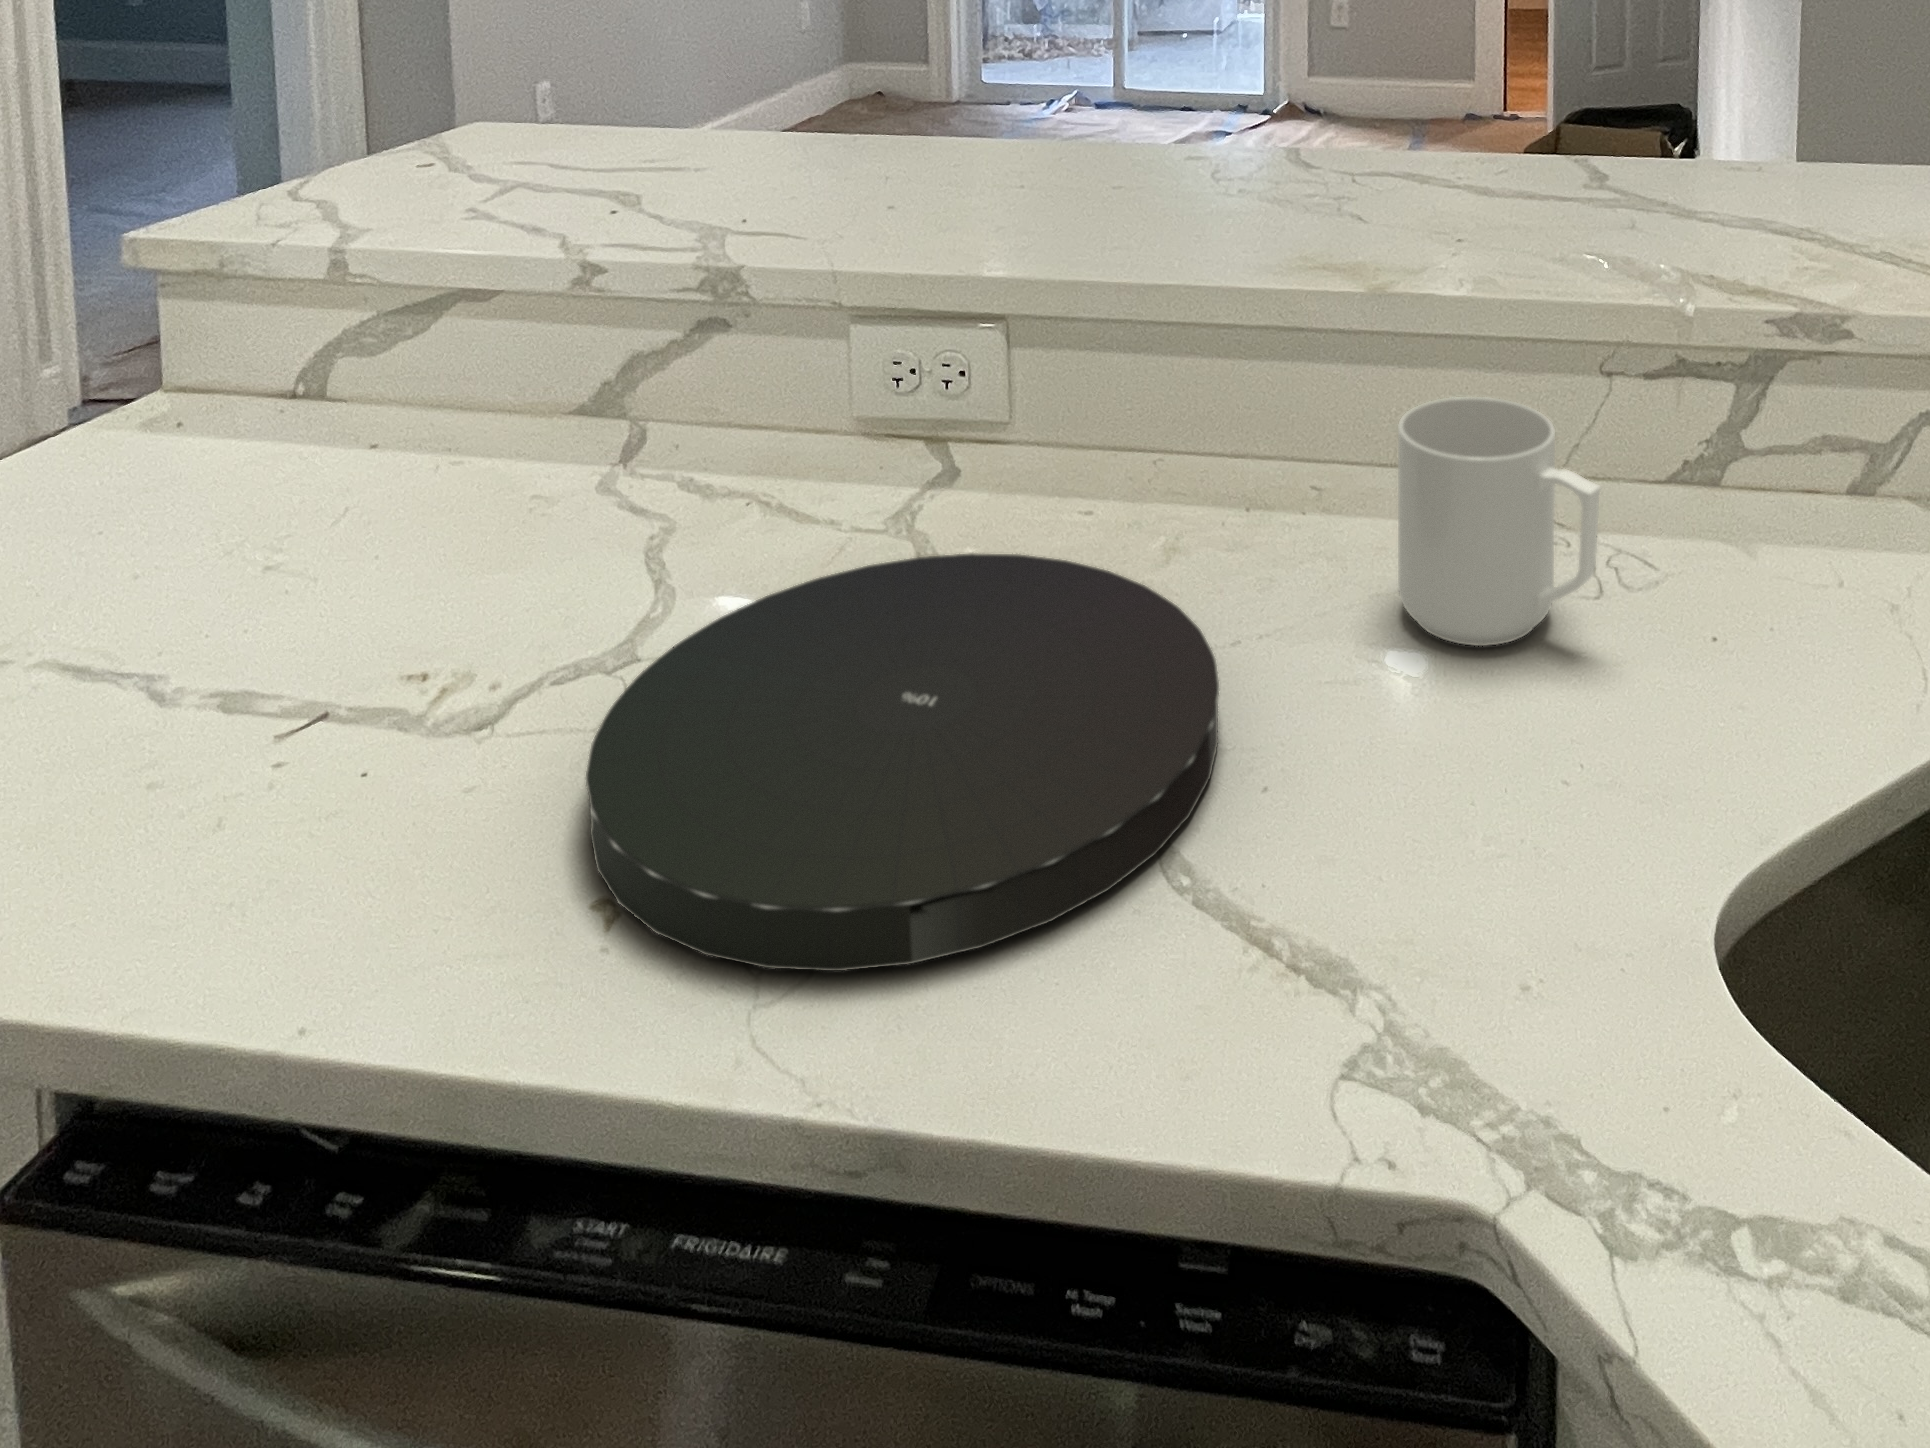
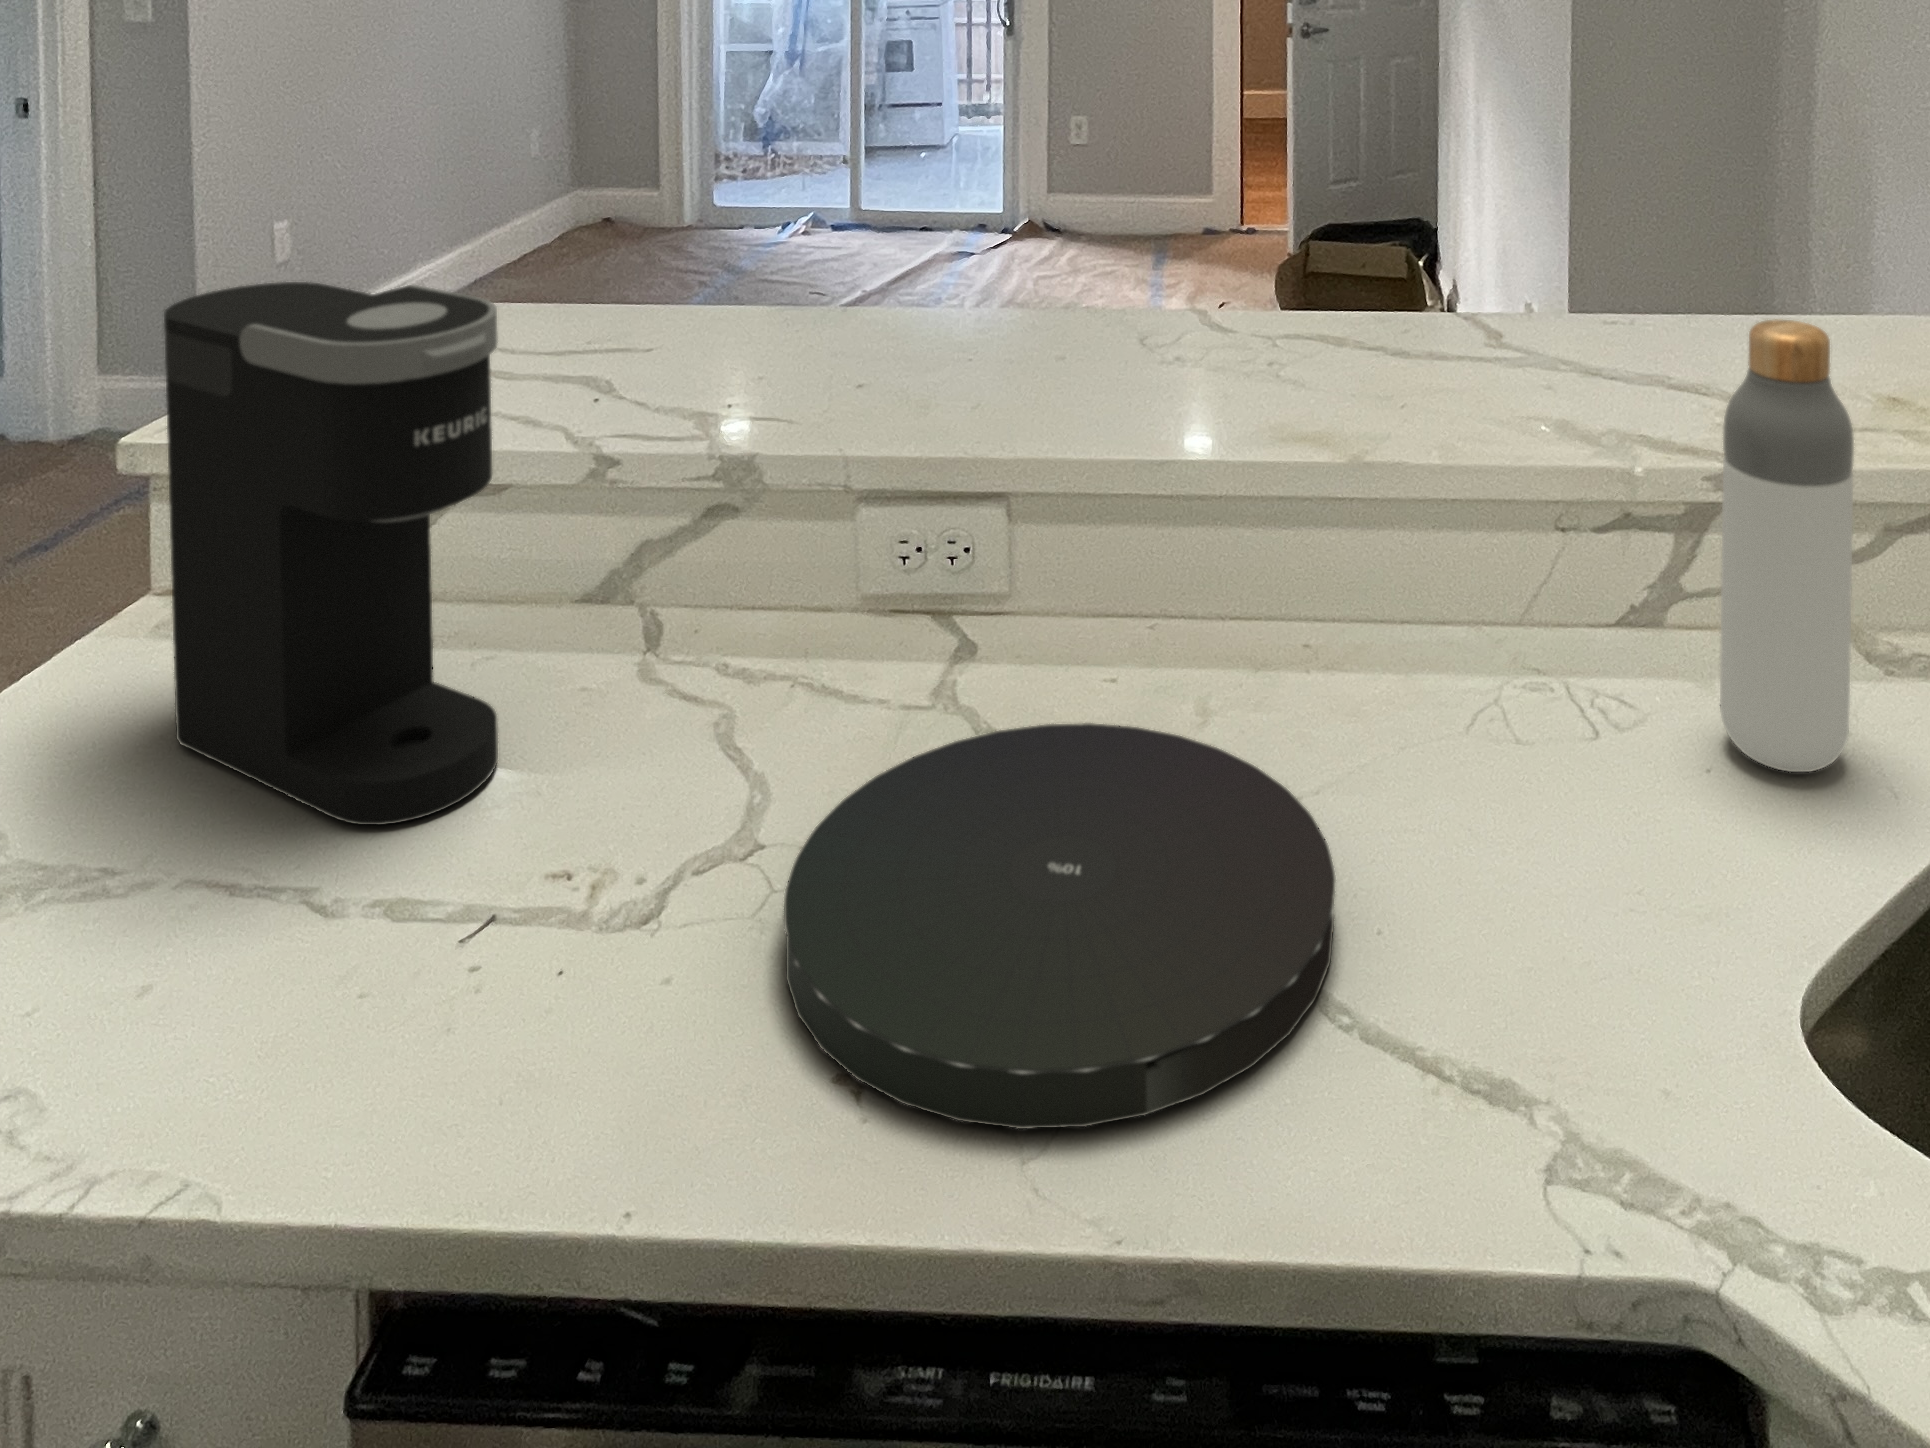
coffee maker: none [76,70,417,620] -> present [164,282,498,825]
bottle: none [1734,131,1890,646] -> present [1720,320,1854,772]
mug: present [1398,397,1600,646] -> none [1431,559,1621,787]

